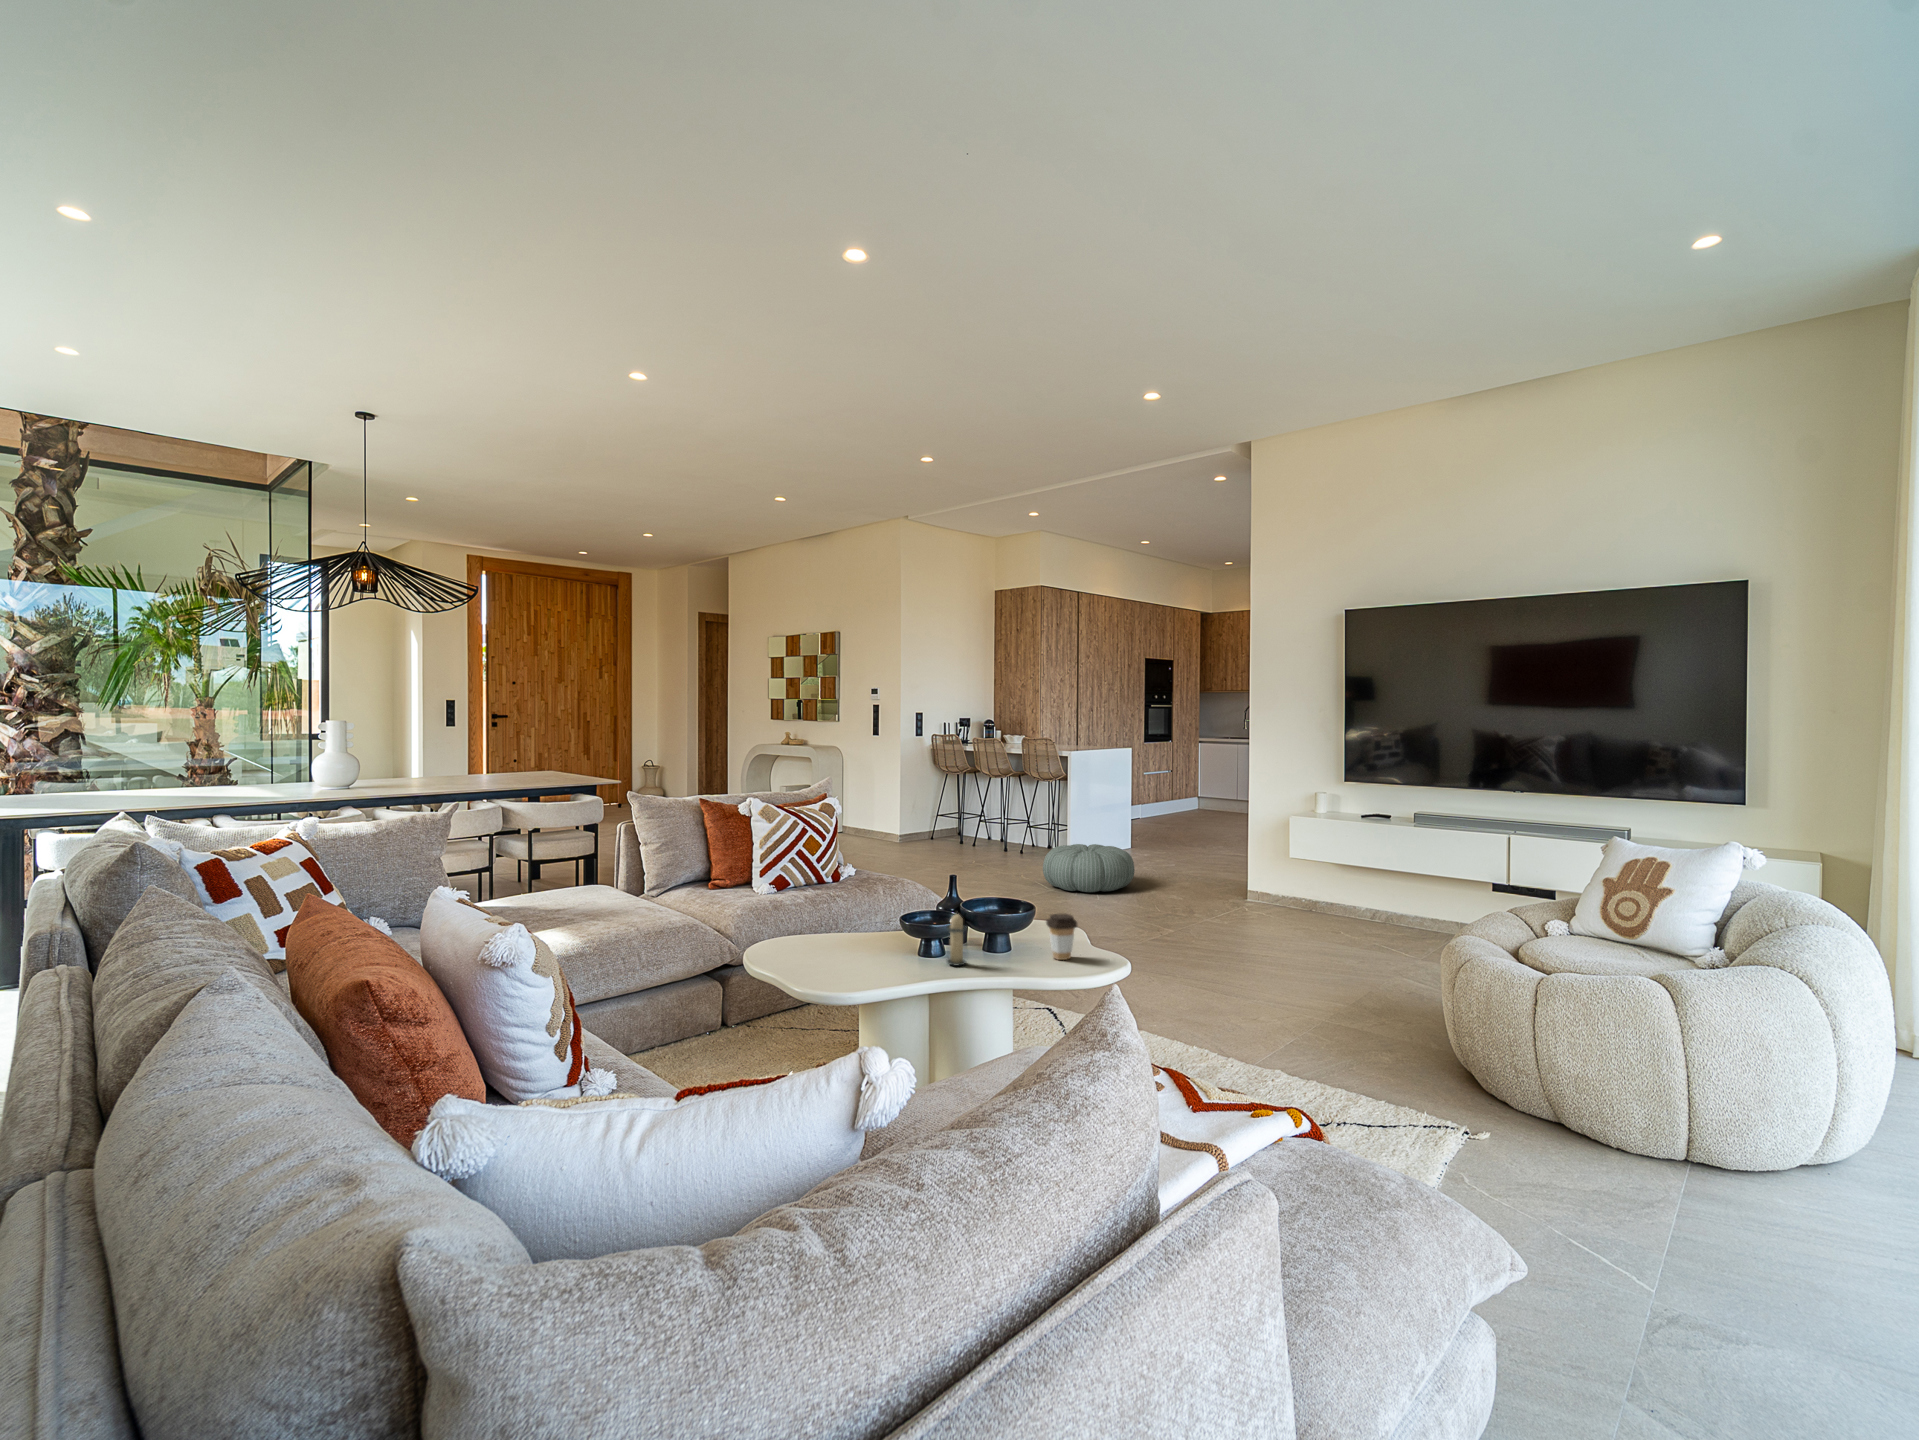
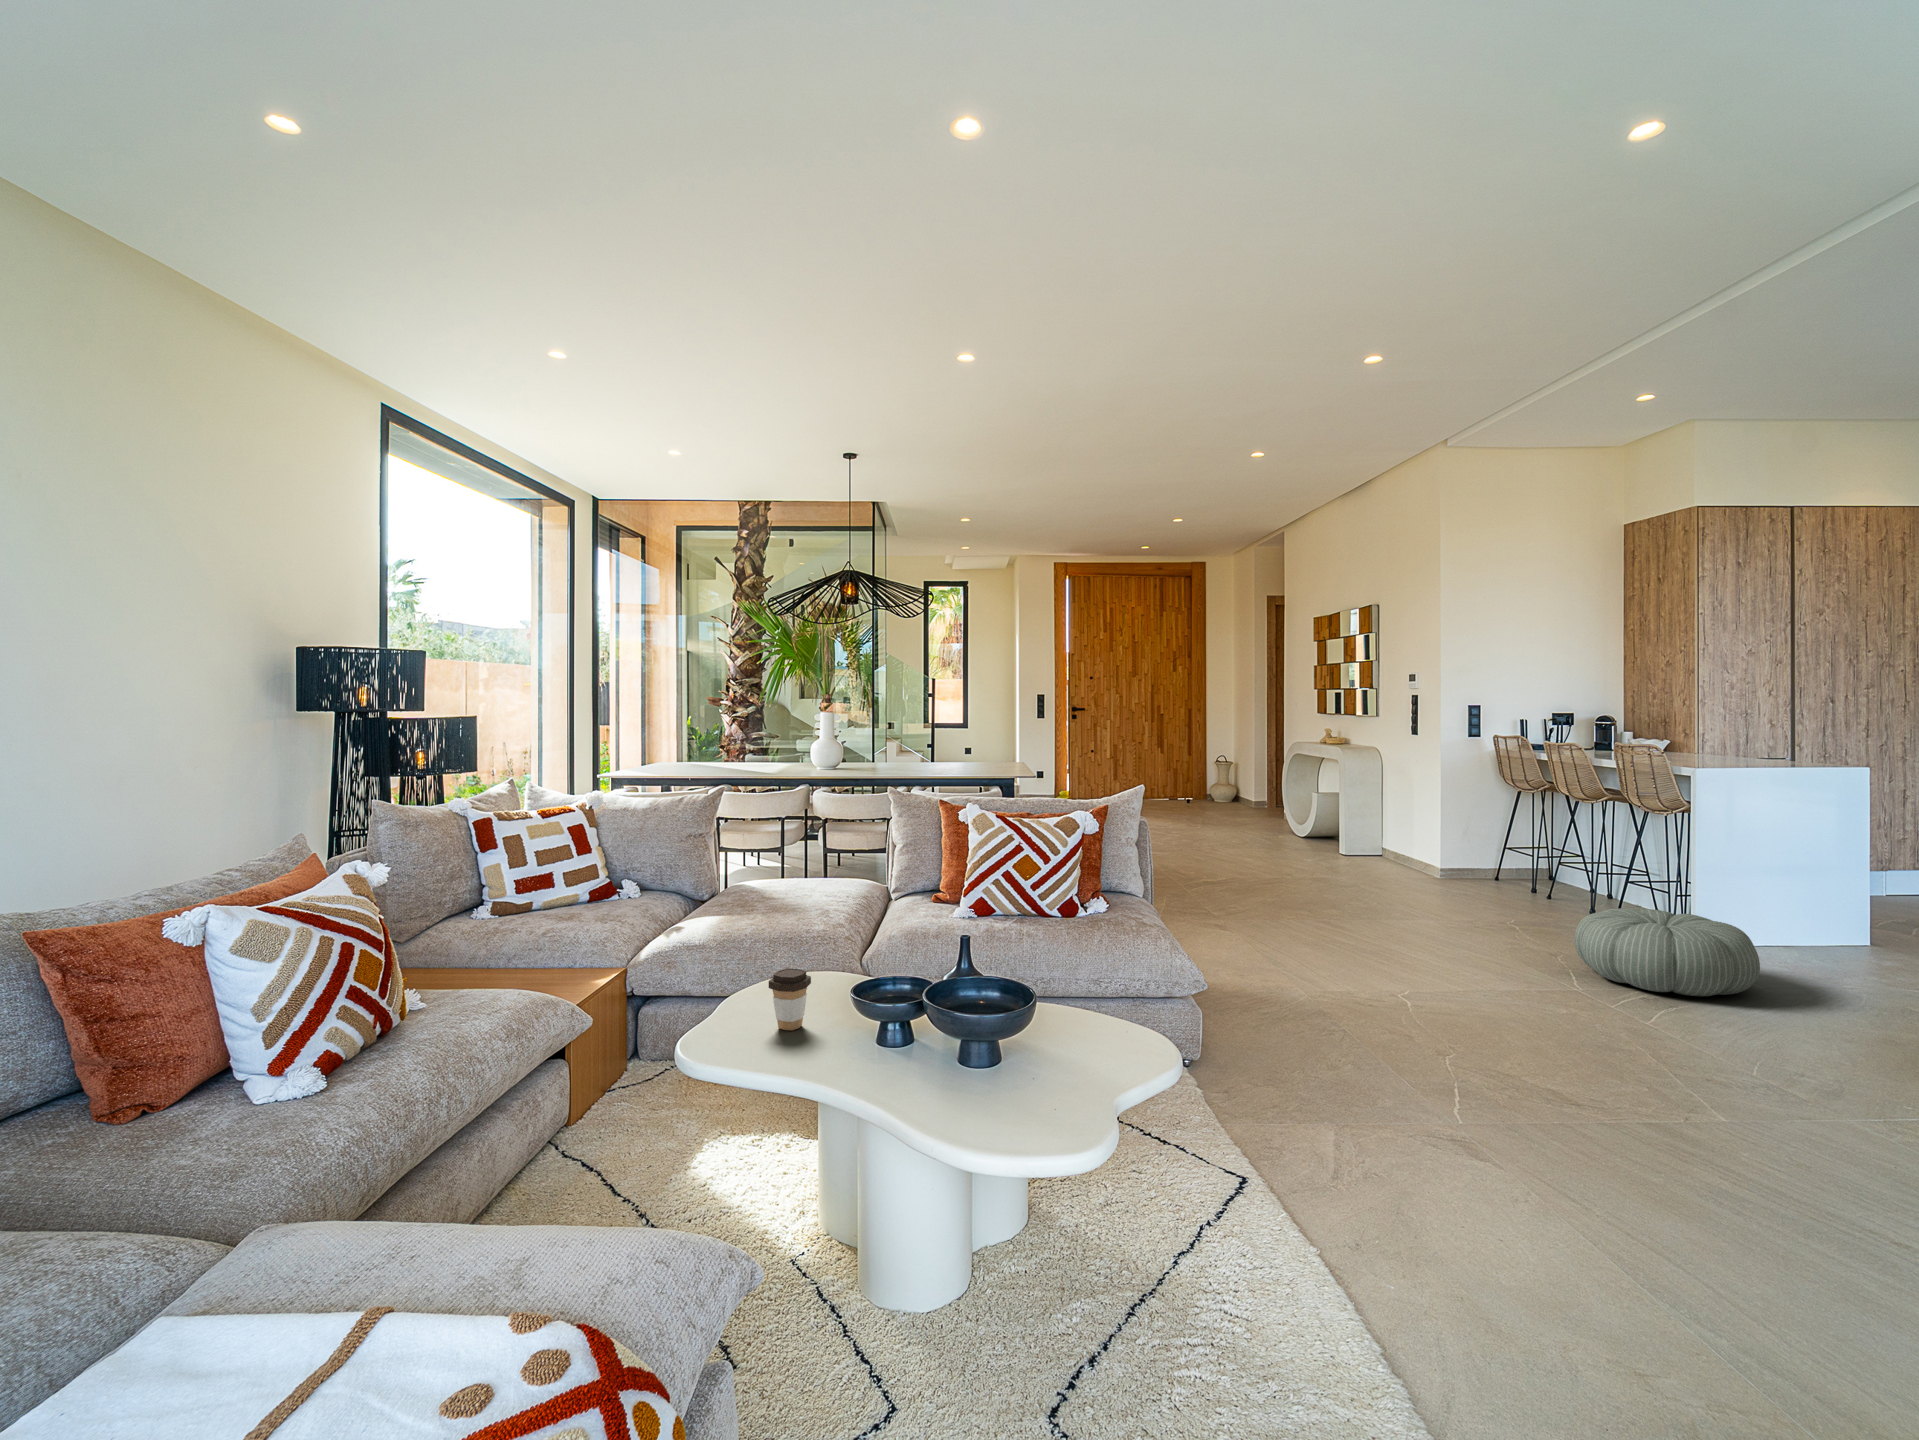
candle: present [947,914,966,965] -> none [840,998,878,1082]
coffee cup: present [1046,914,1077,960] -> present [769,968,811,1030]

